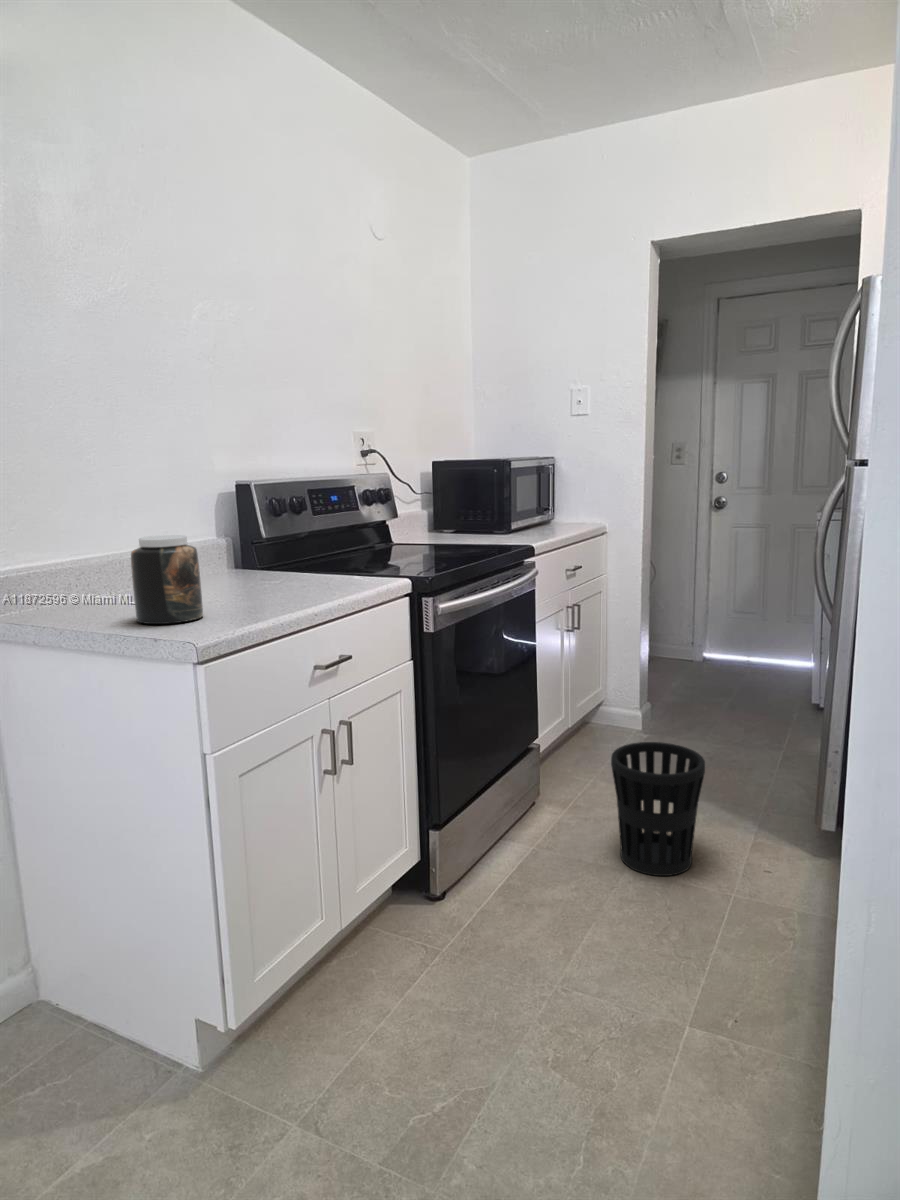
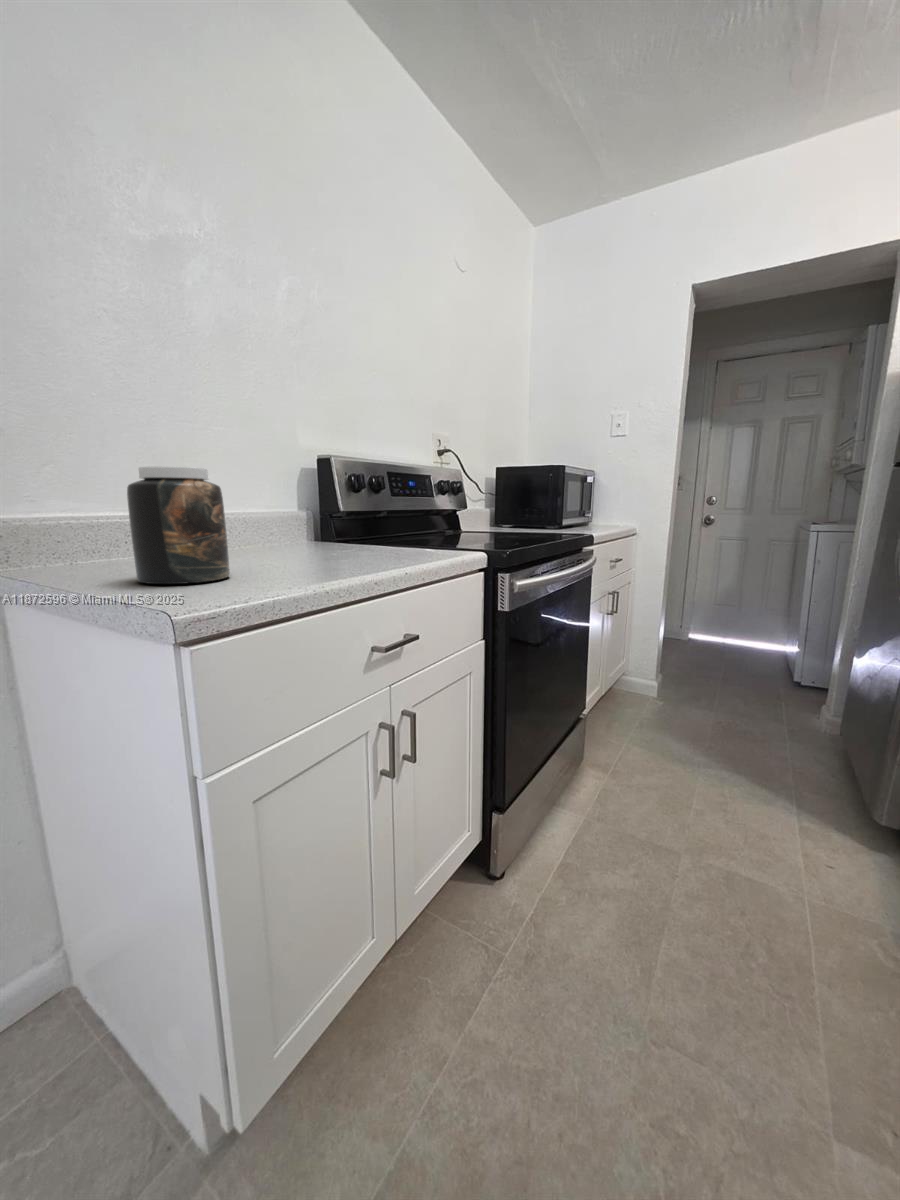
wastebasket: present [611,742,705,876] -> none [670,727,774,867]

